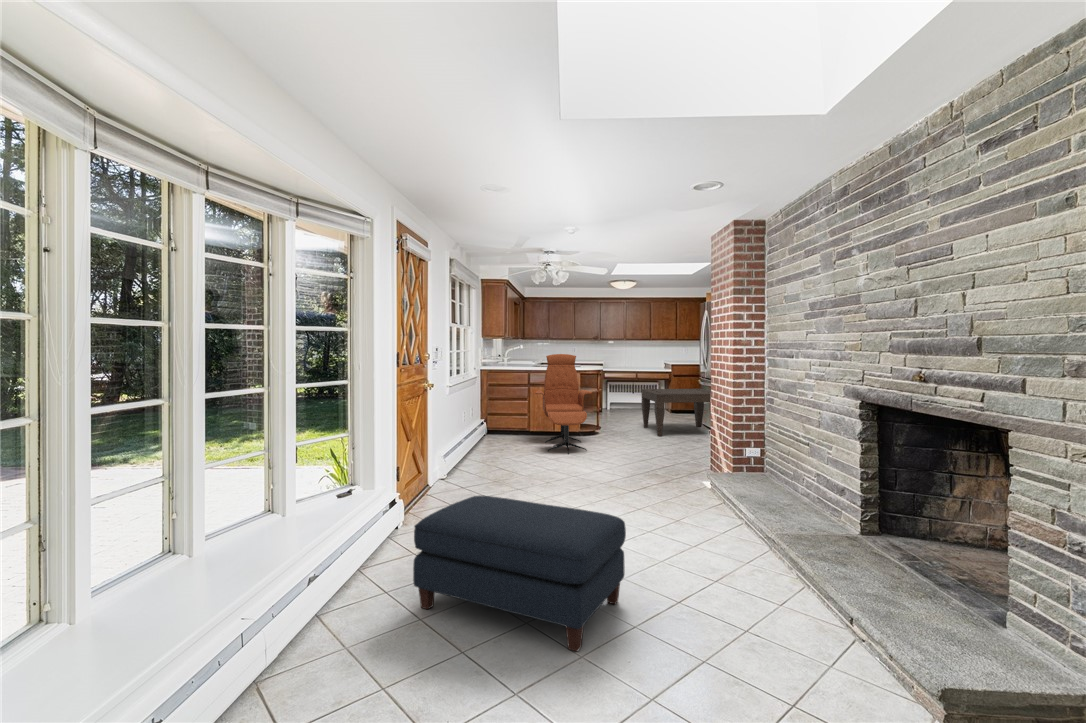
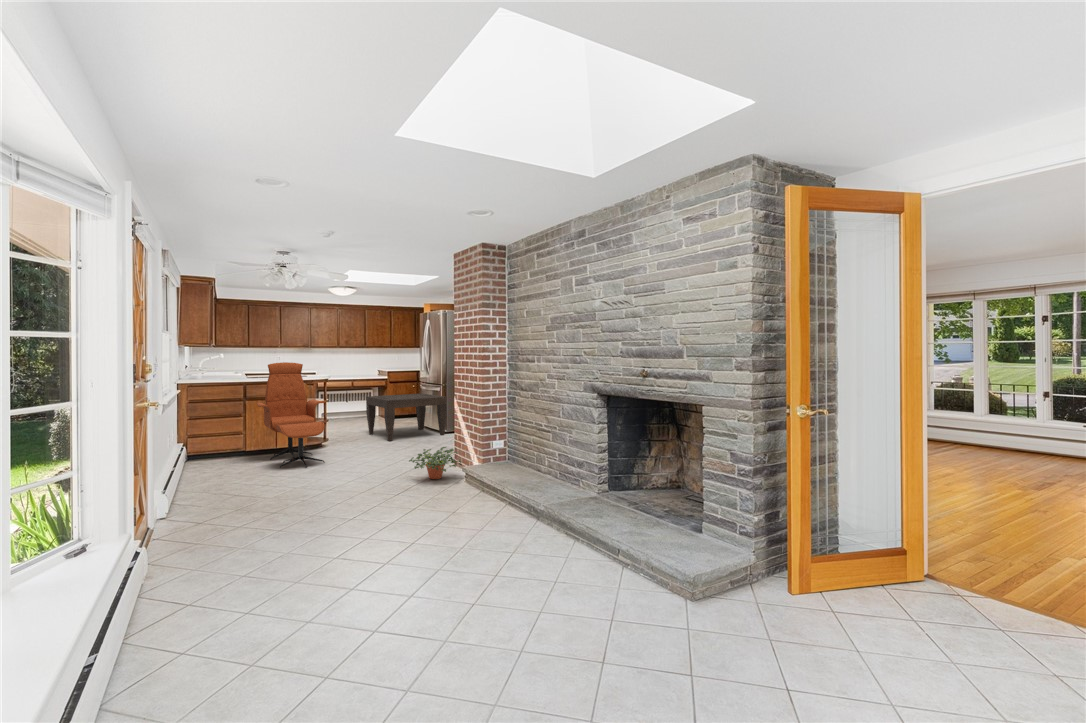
potted plant: none [654,449,712,483] -> present [409,447,462,479]
ottoman: present [413,495,626,652] -> none [230,508,451,648]

